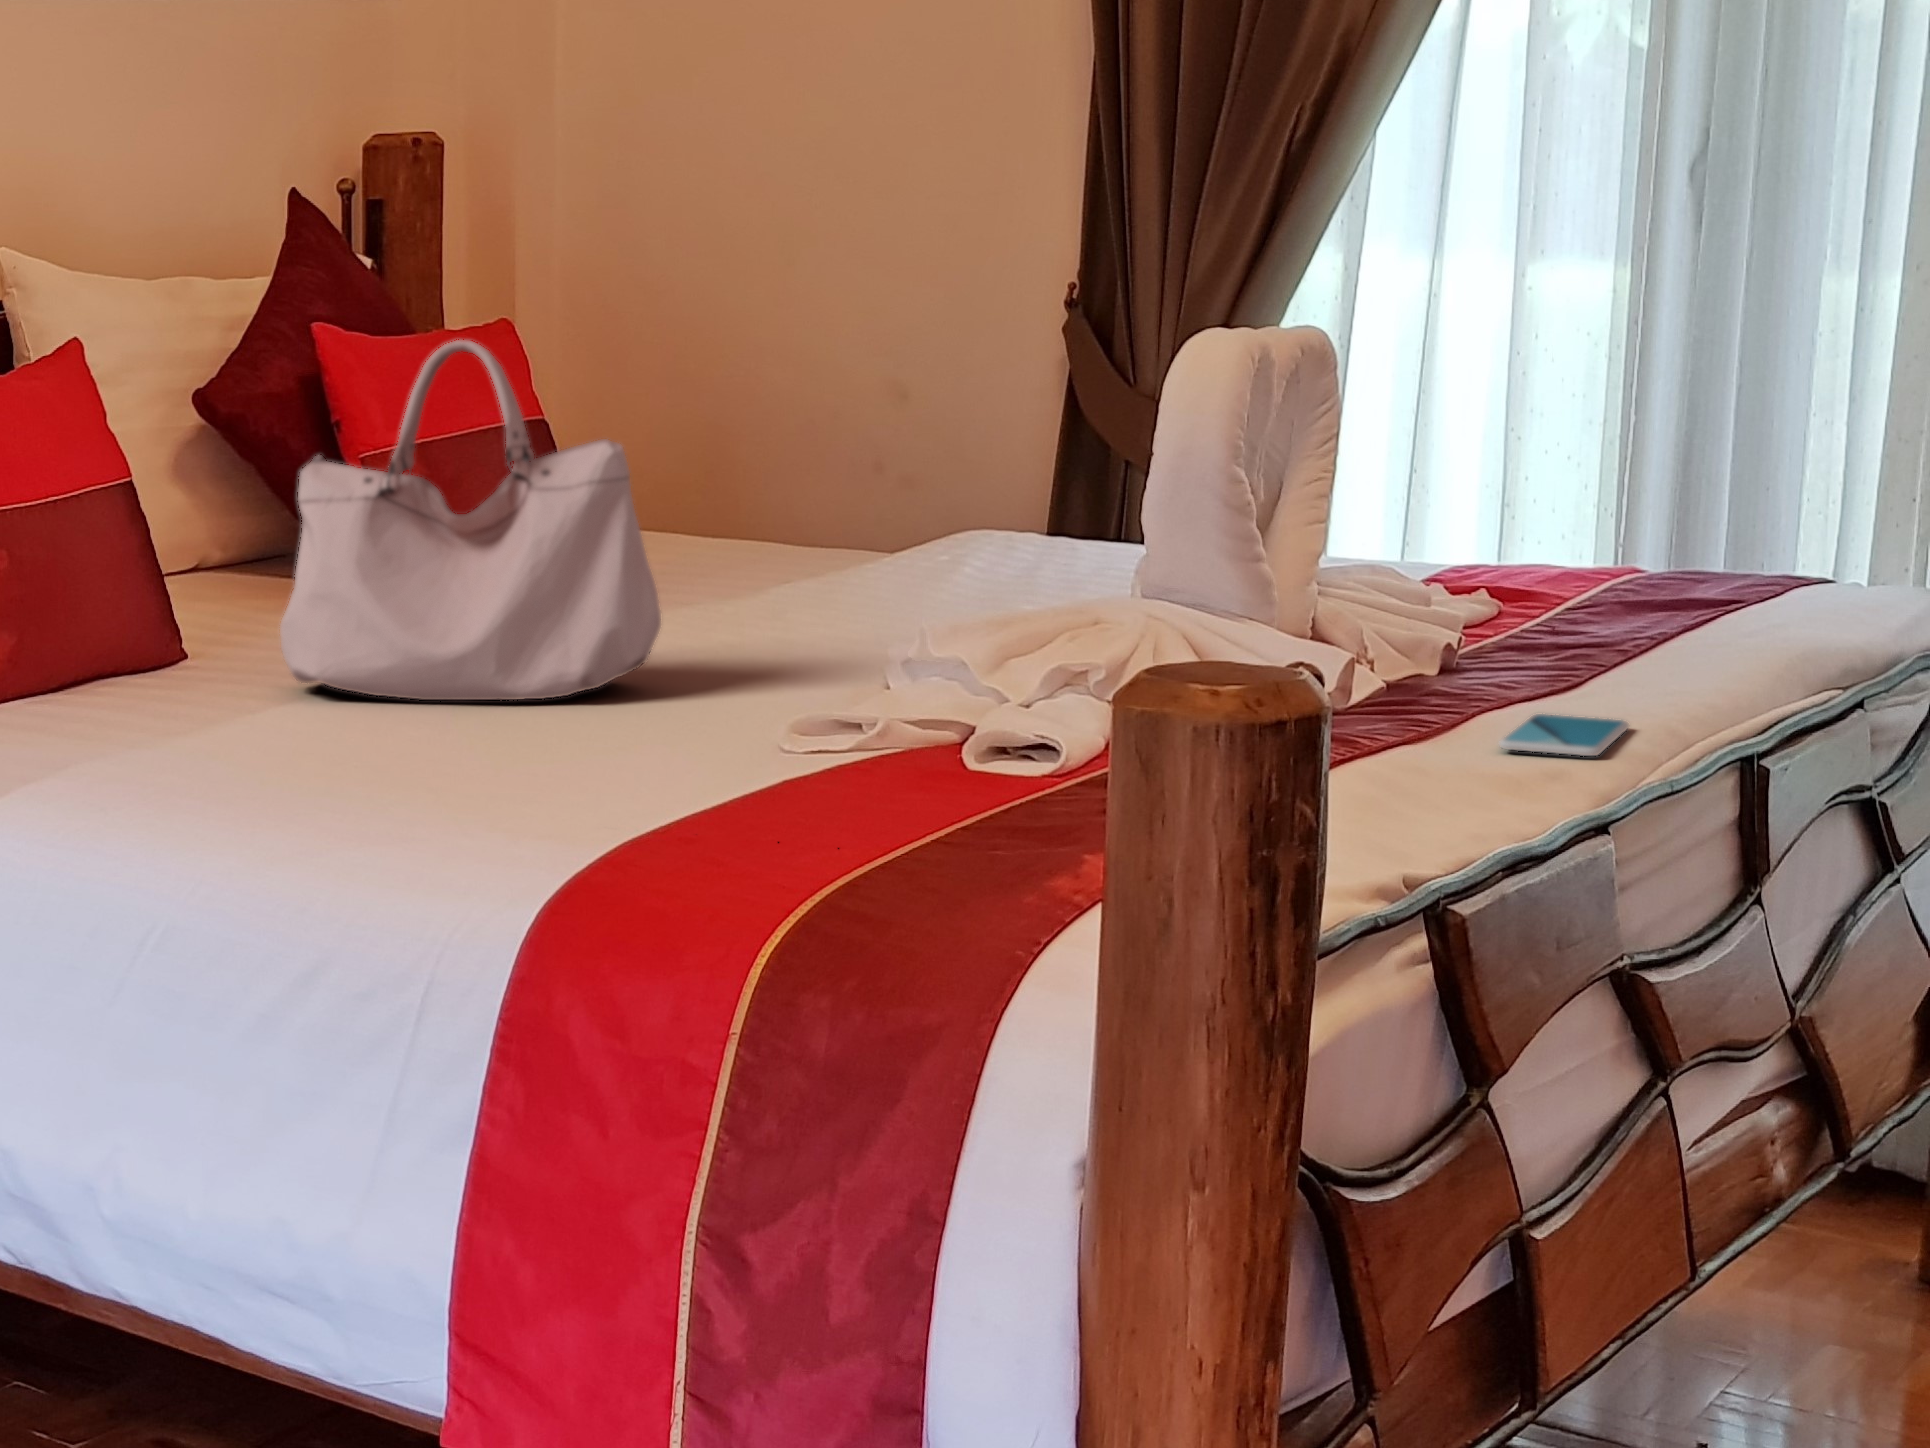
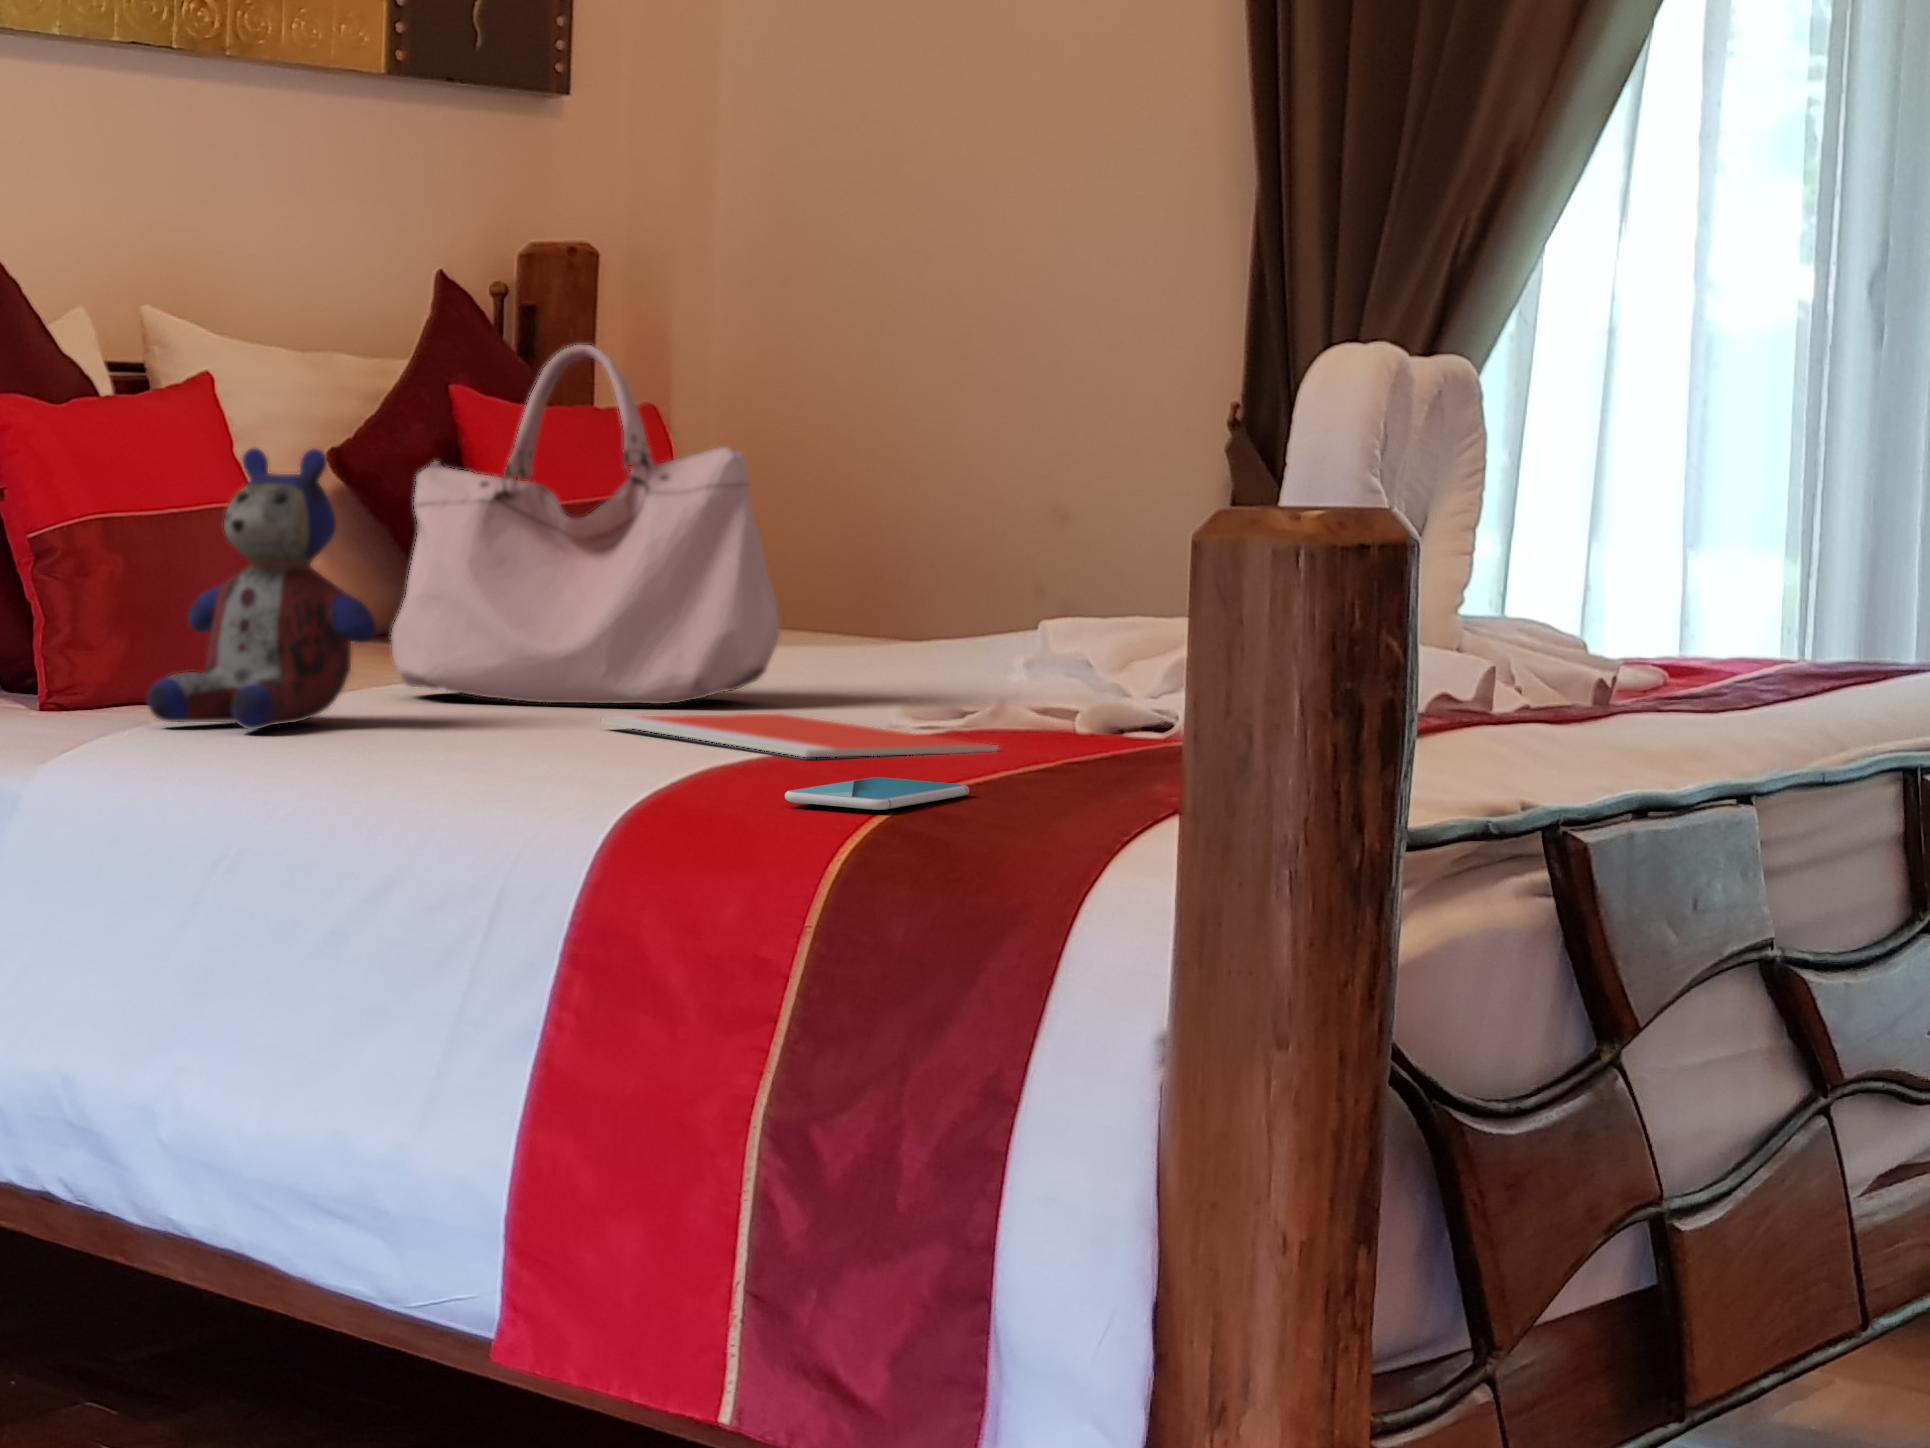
stuffed bear: none [56,480,279,772] -> present [148,448,376,729]
smartphone: present [1499,714,1629,756] -> present [785,777,969,810]
notebook: none [500,719,889,803] -> present [601,714,998,757]

